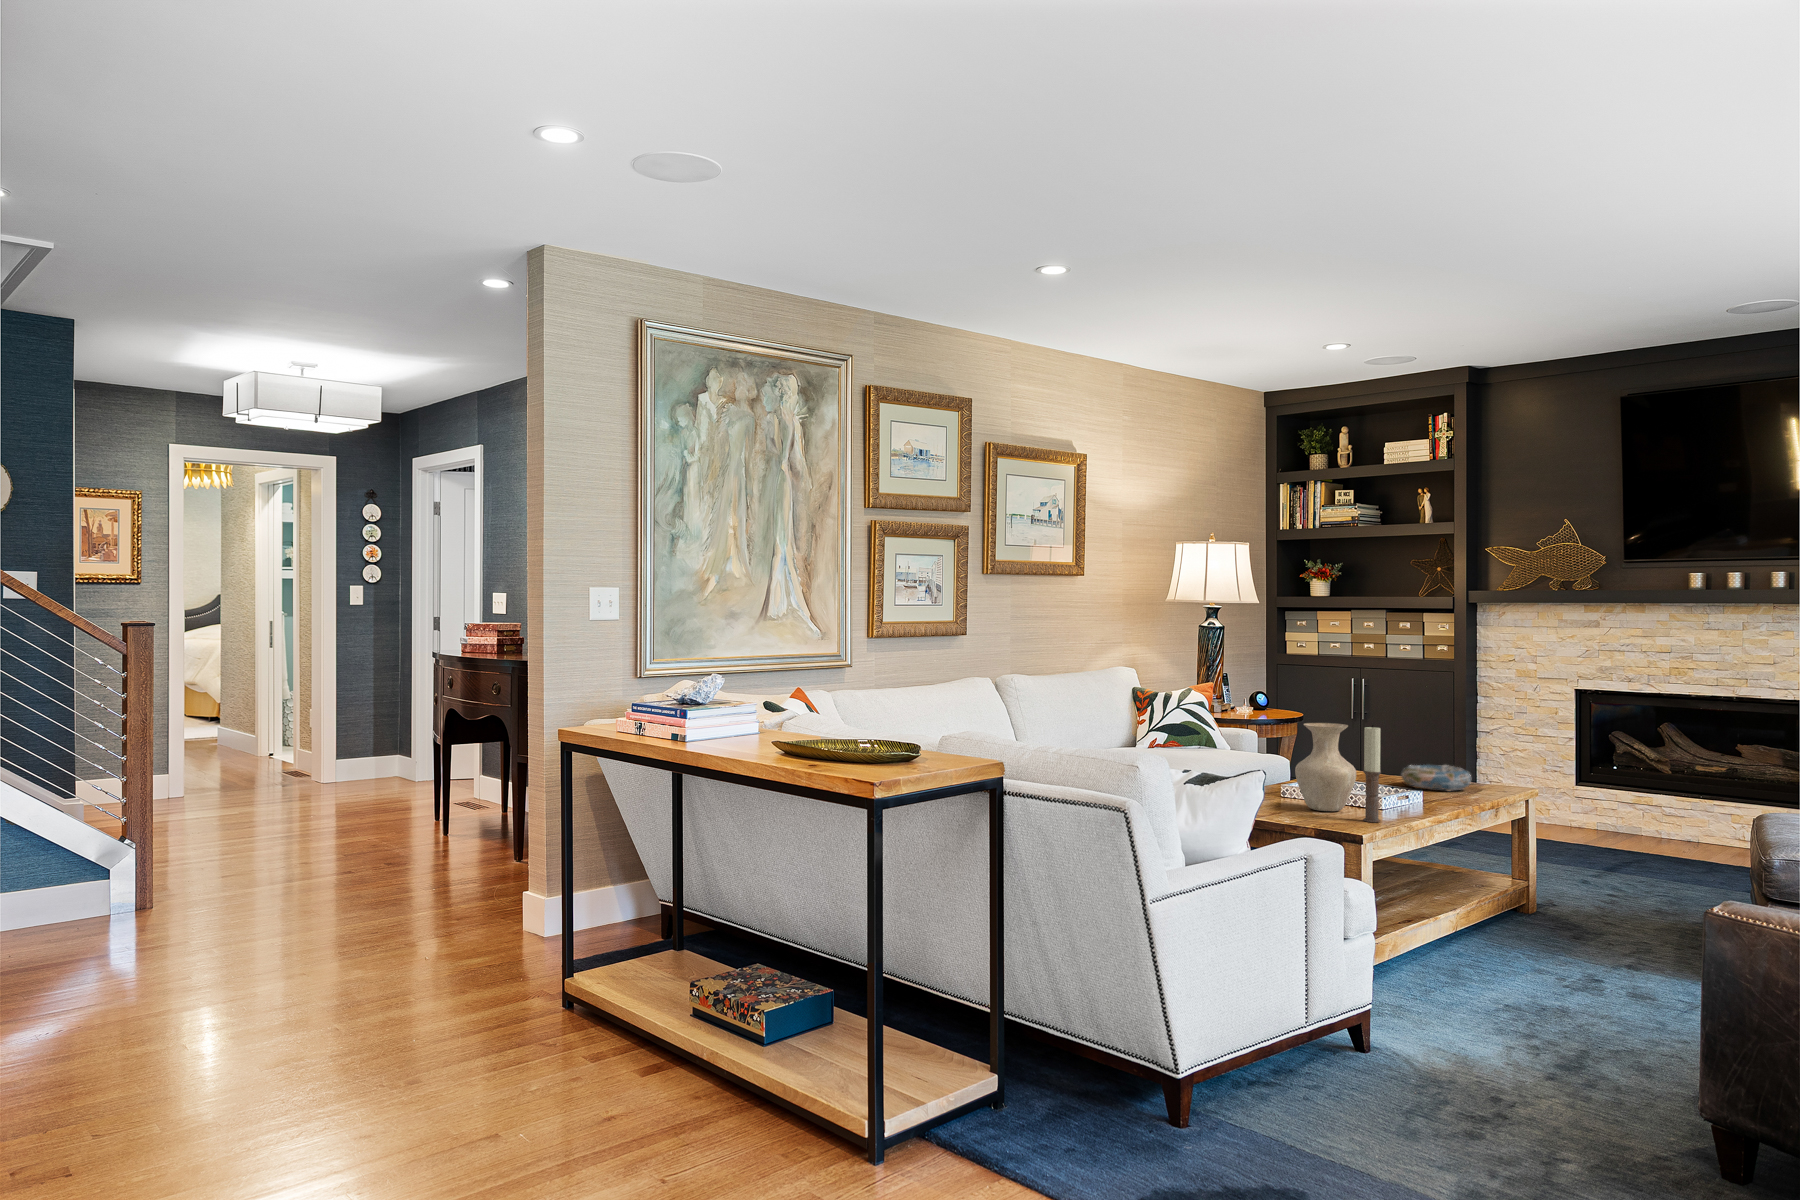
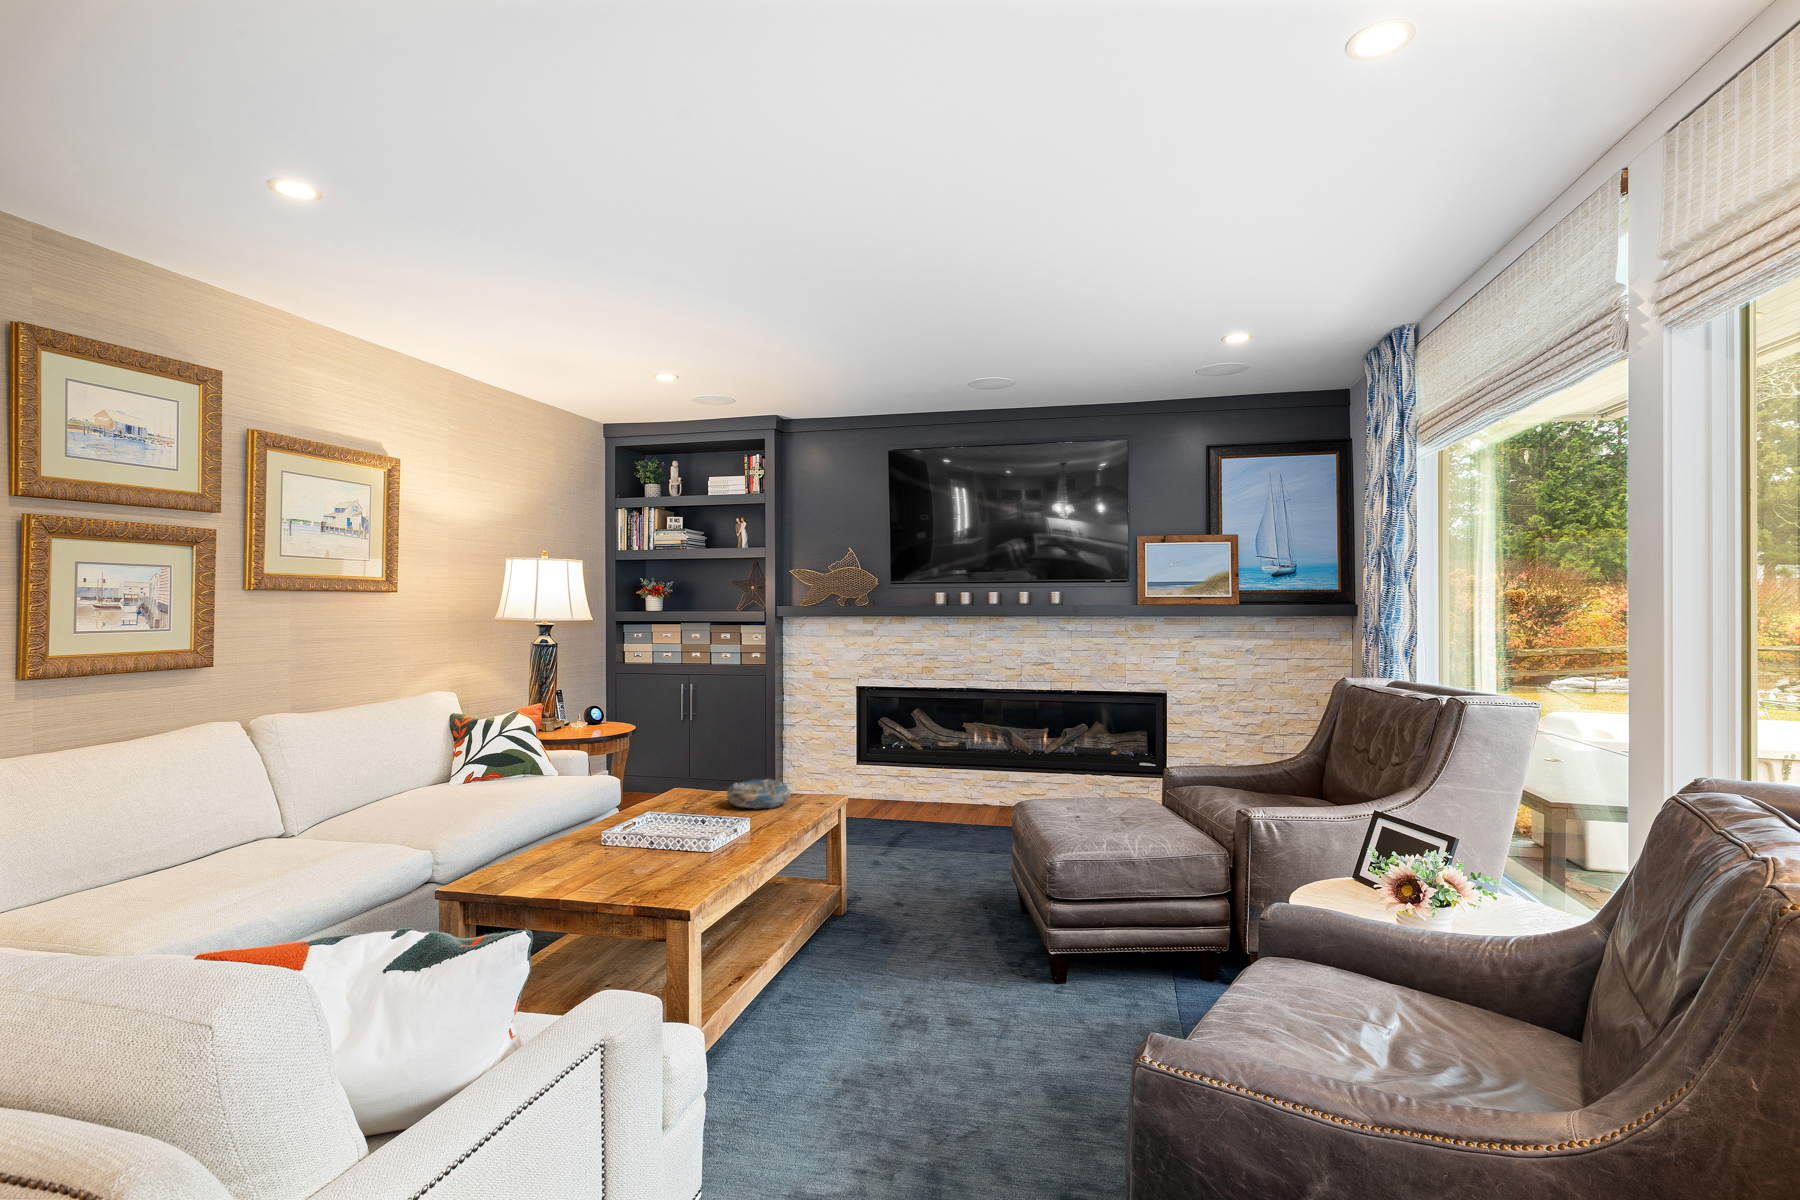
vase: present [1295,723,1356,811] -> none [613,763,682,868]
candle: present [1363,725,1381,822] -> none [689,768,709,881]

